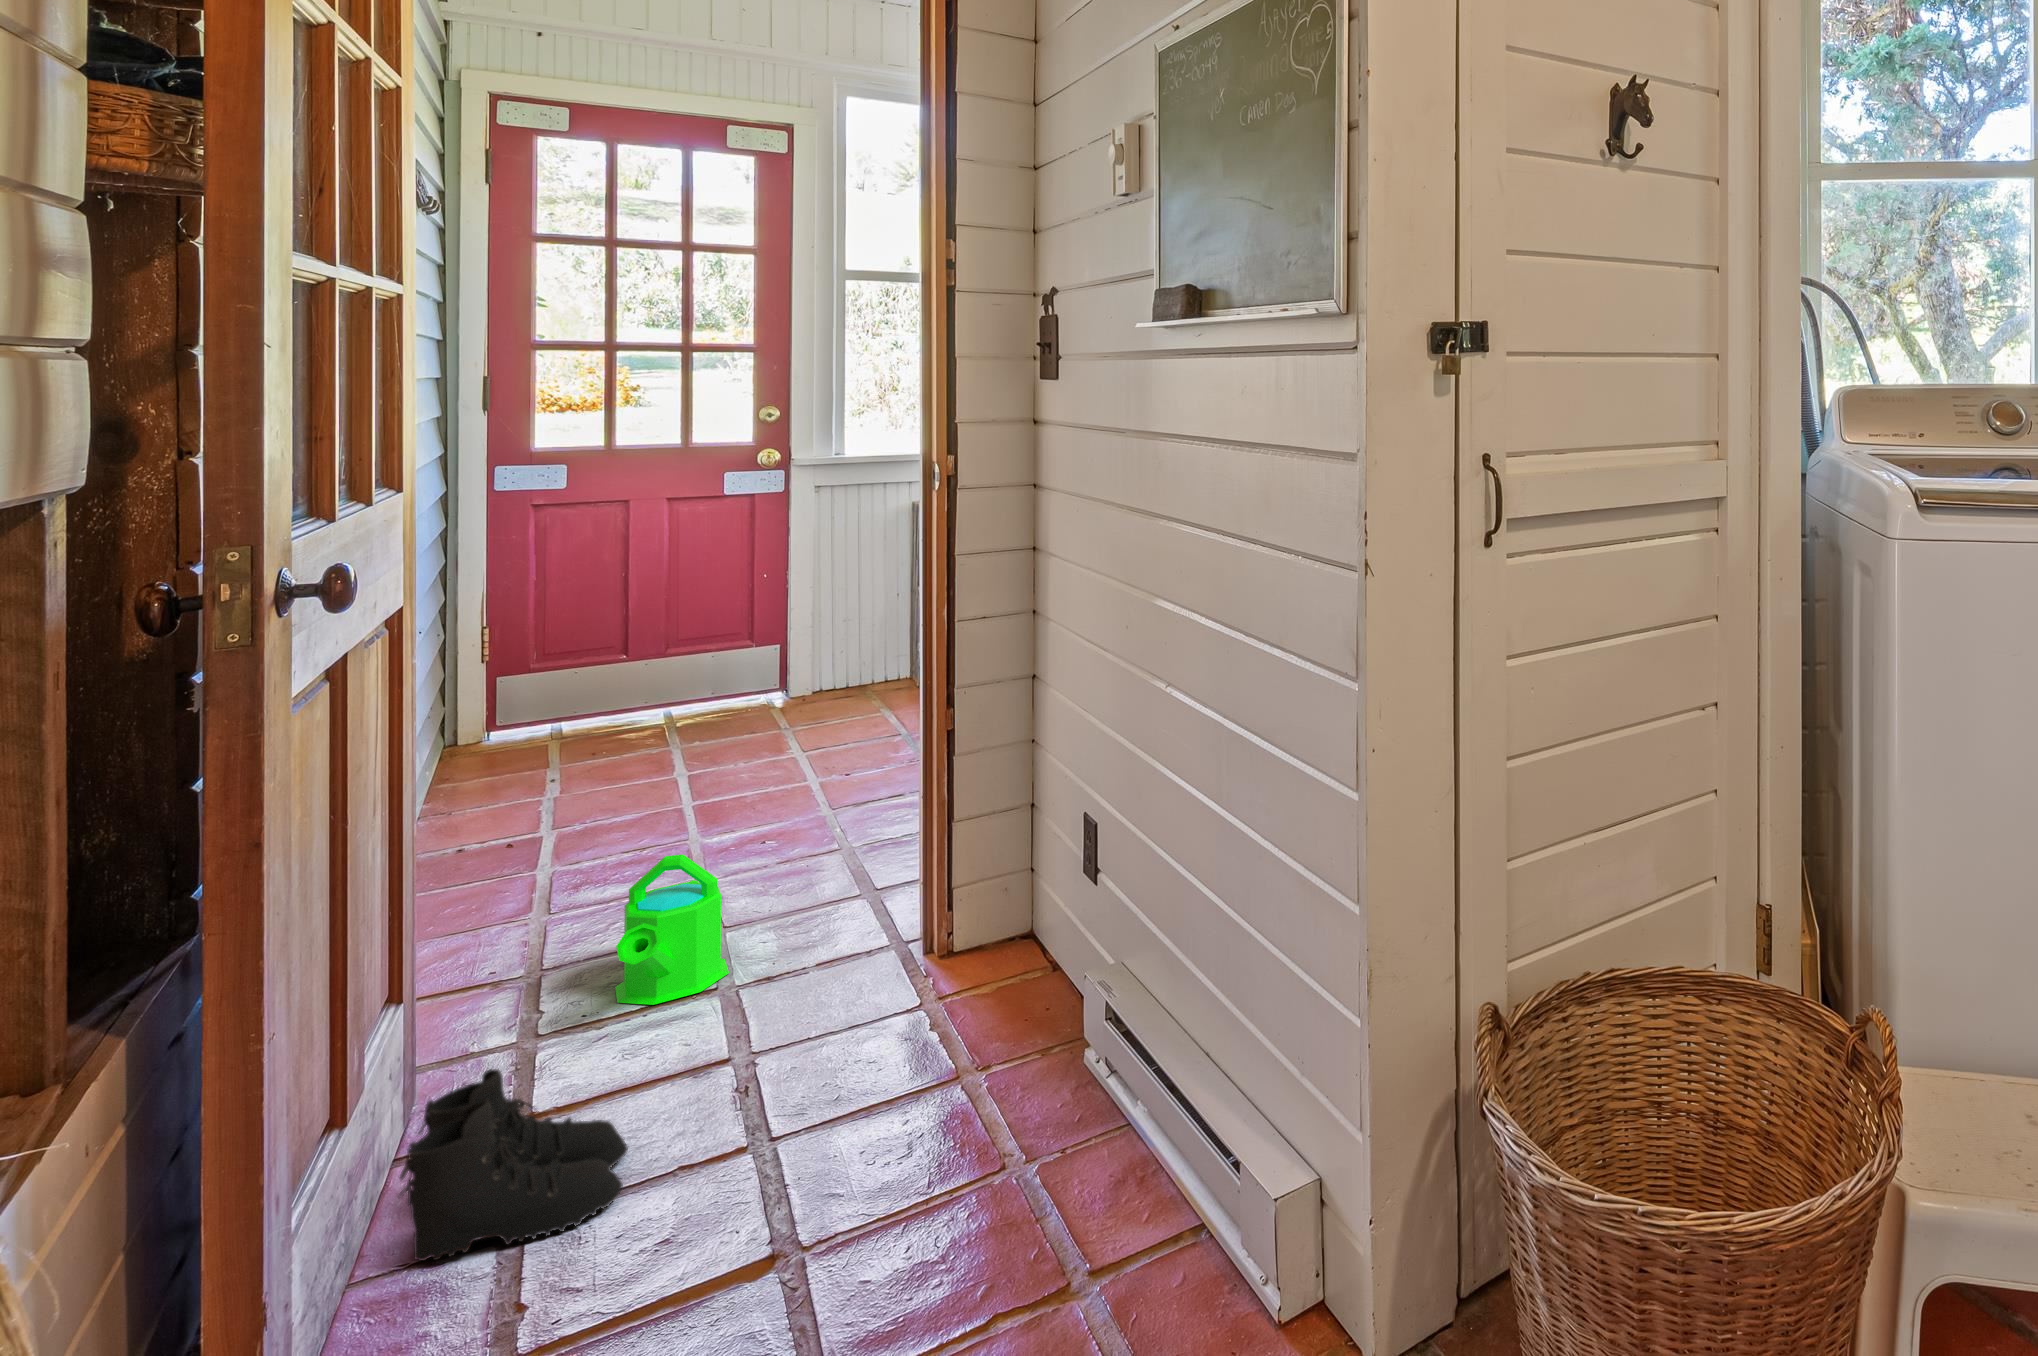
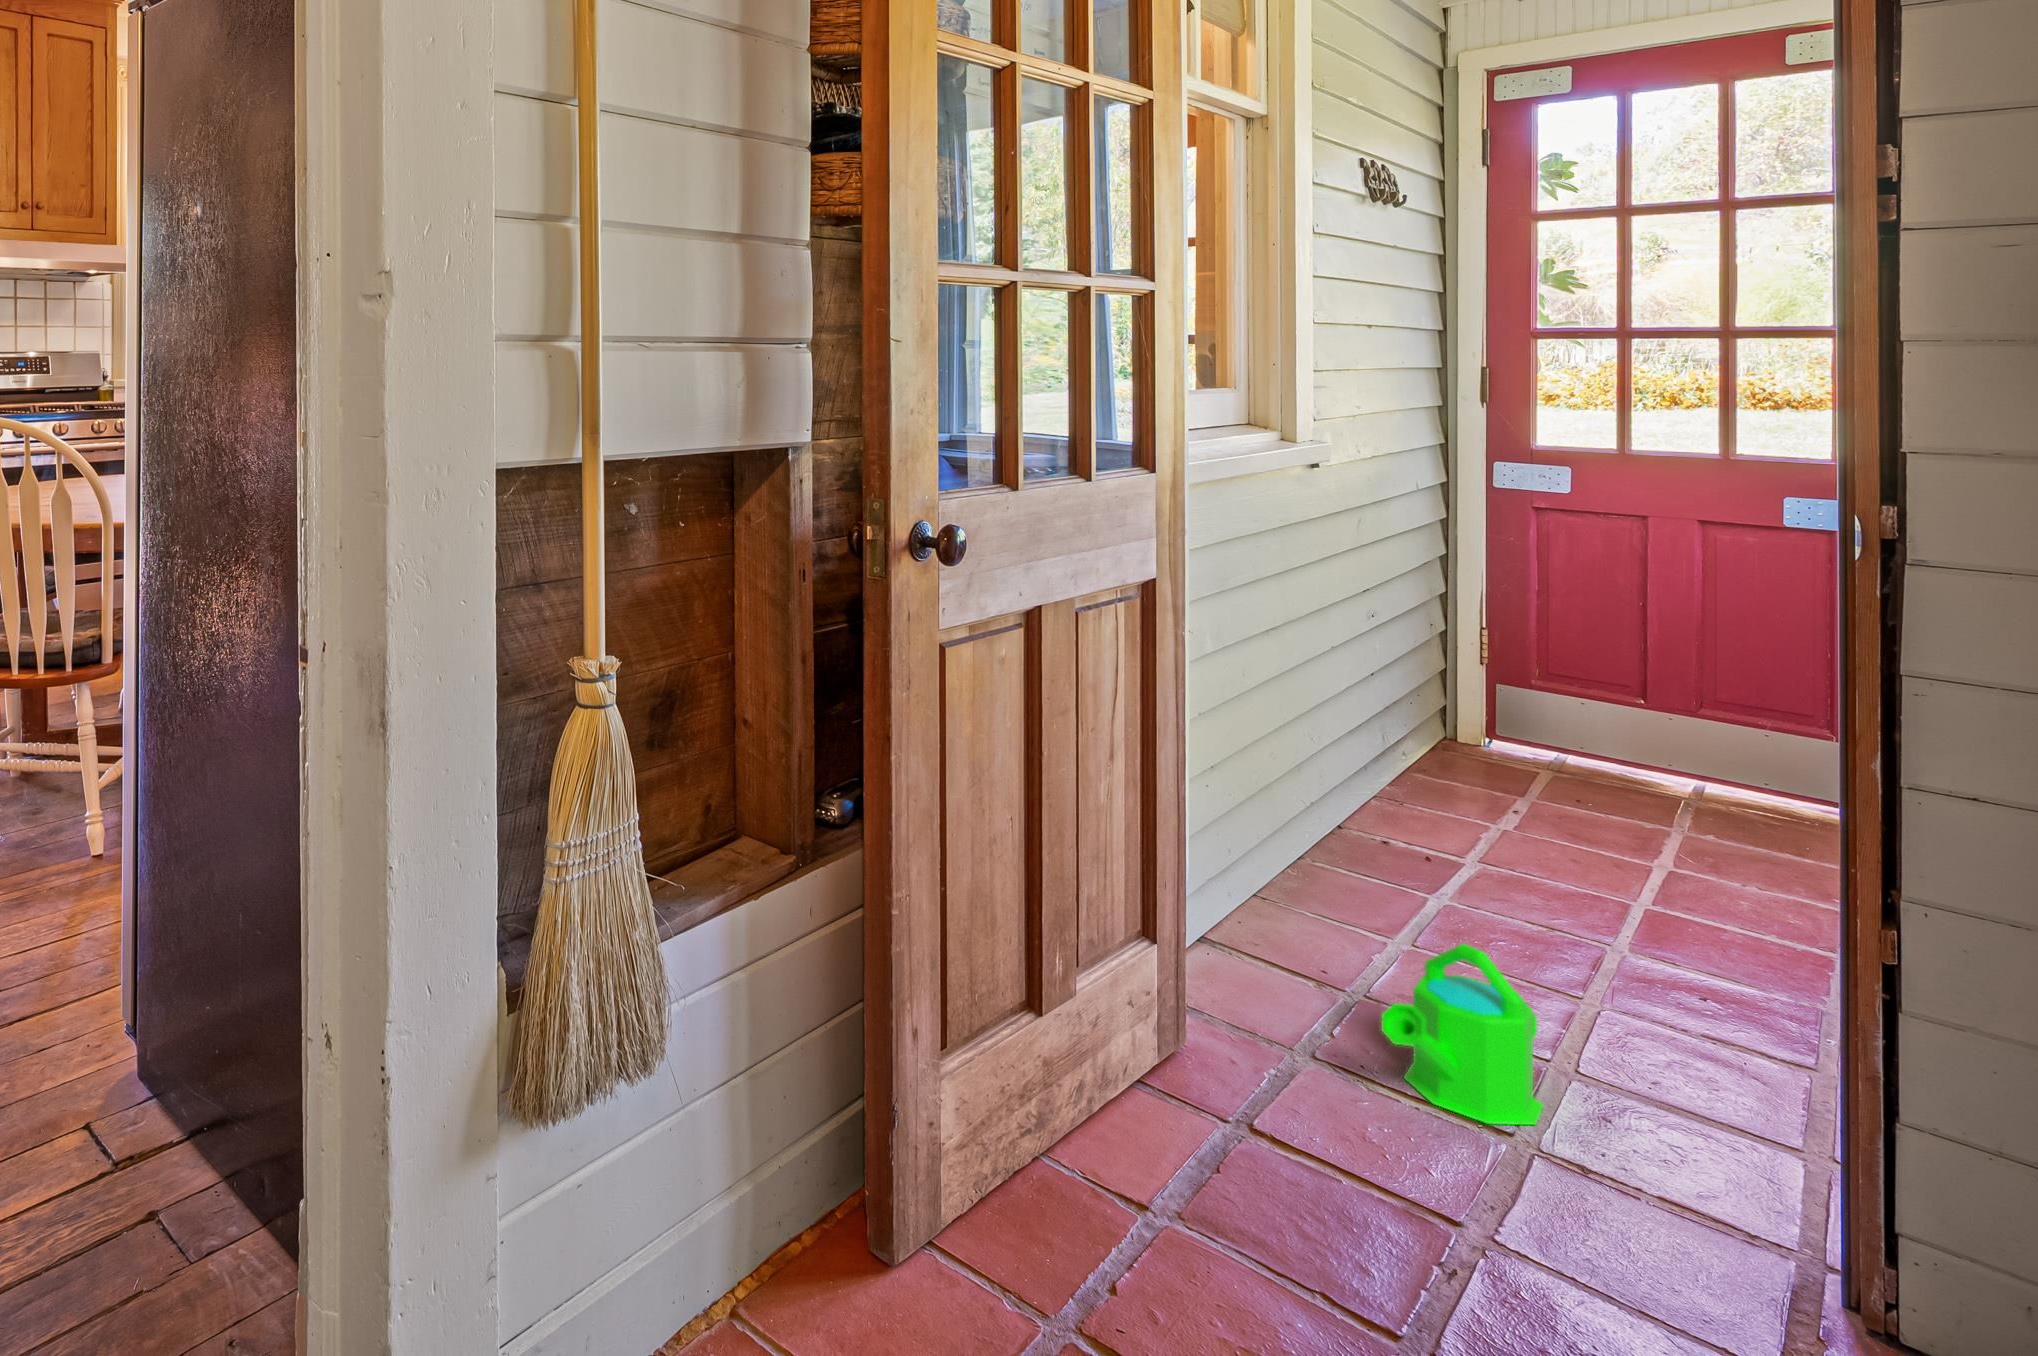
boots: present [399,1069,628,1261] -> none [1085,1052,1296,1268]

